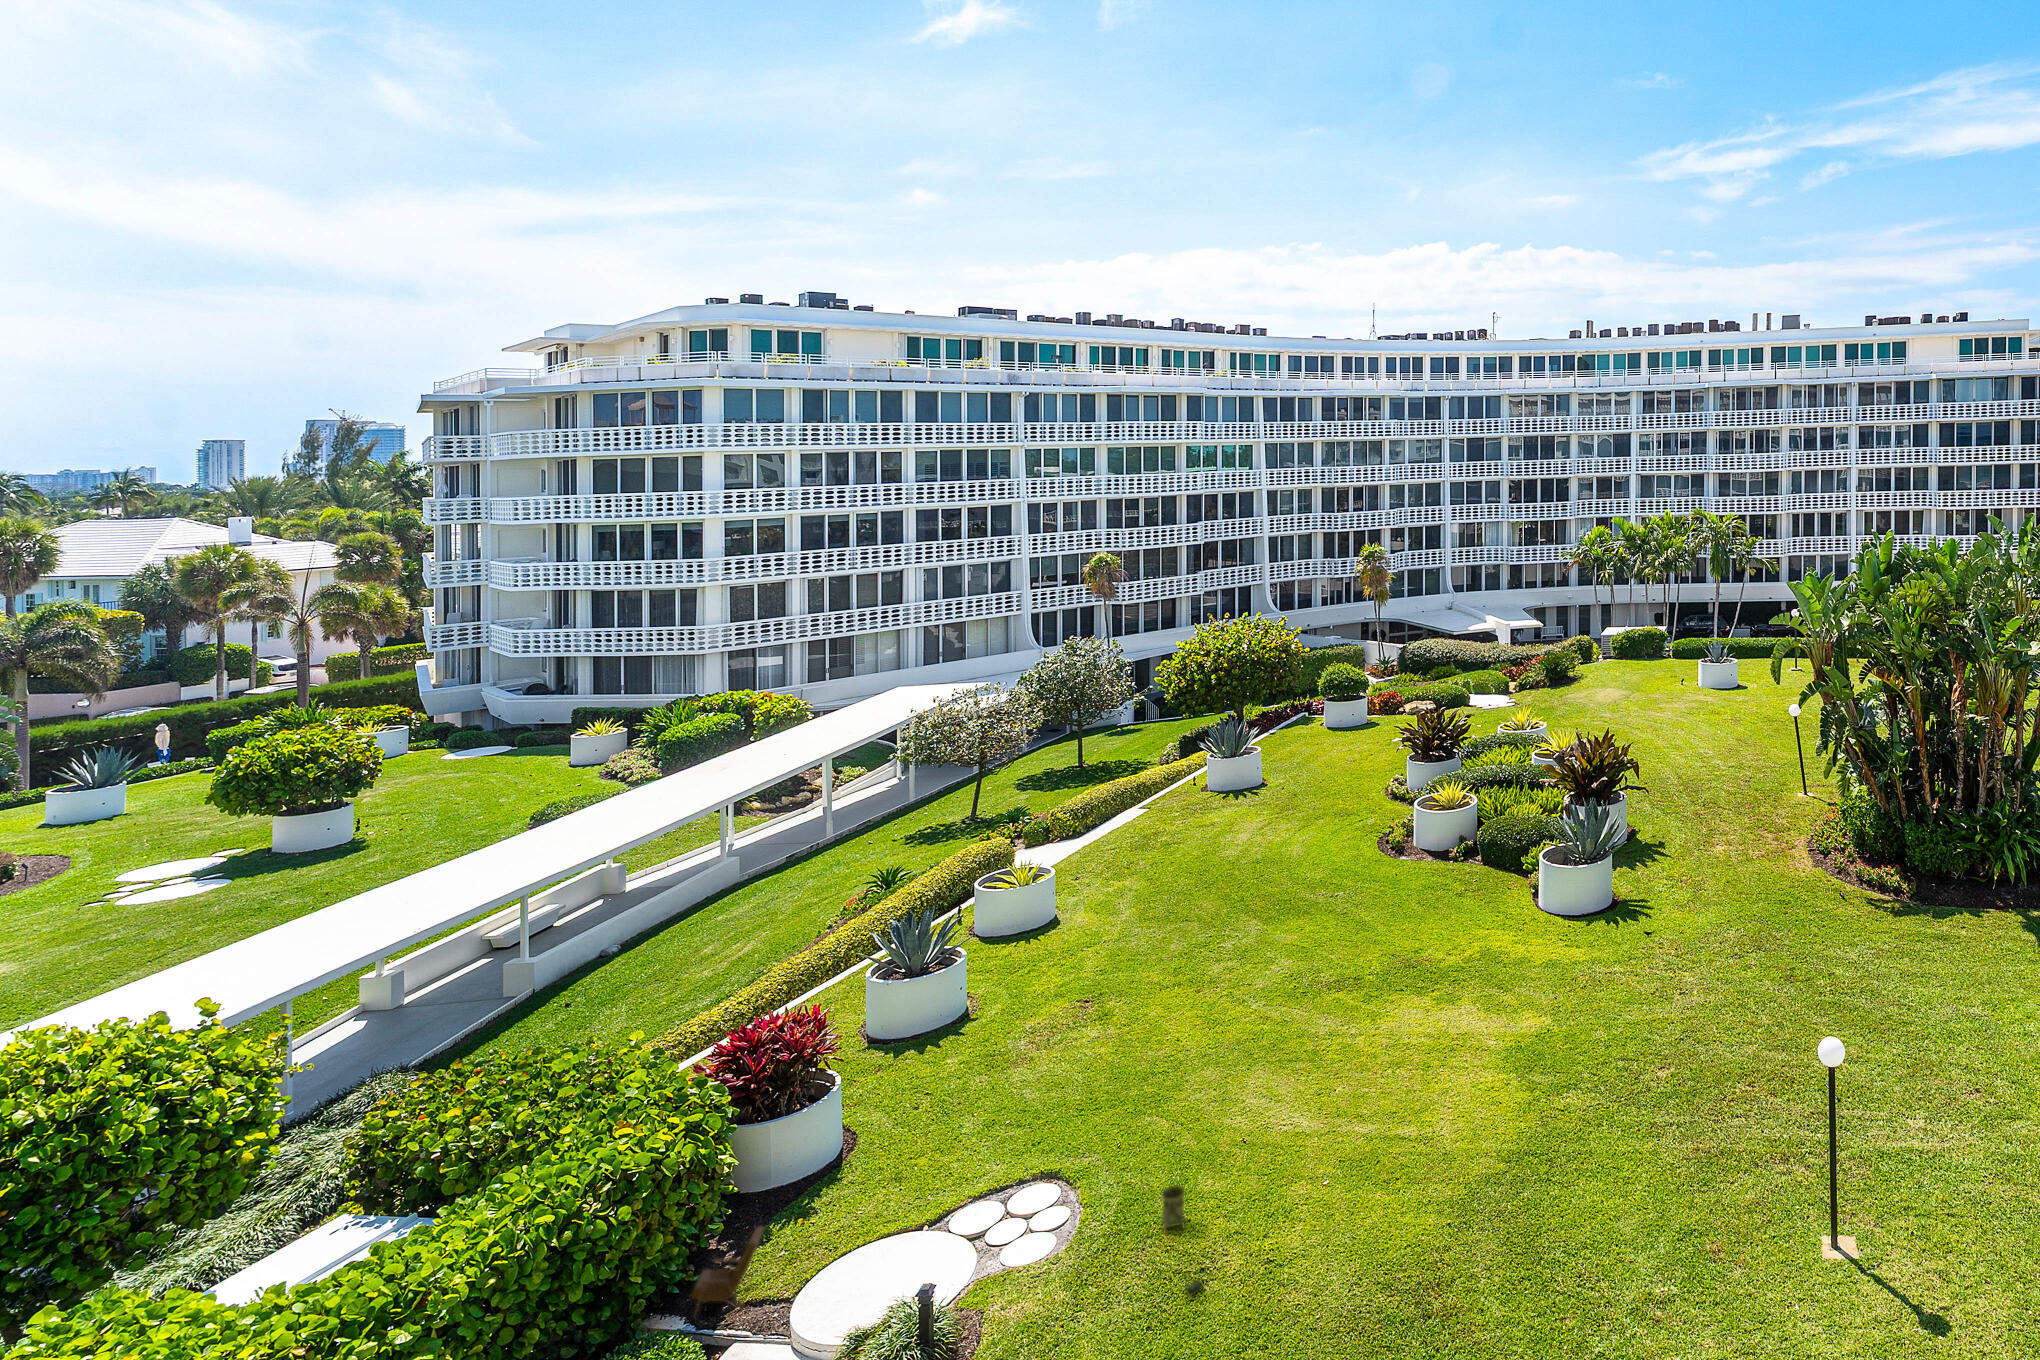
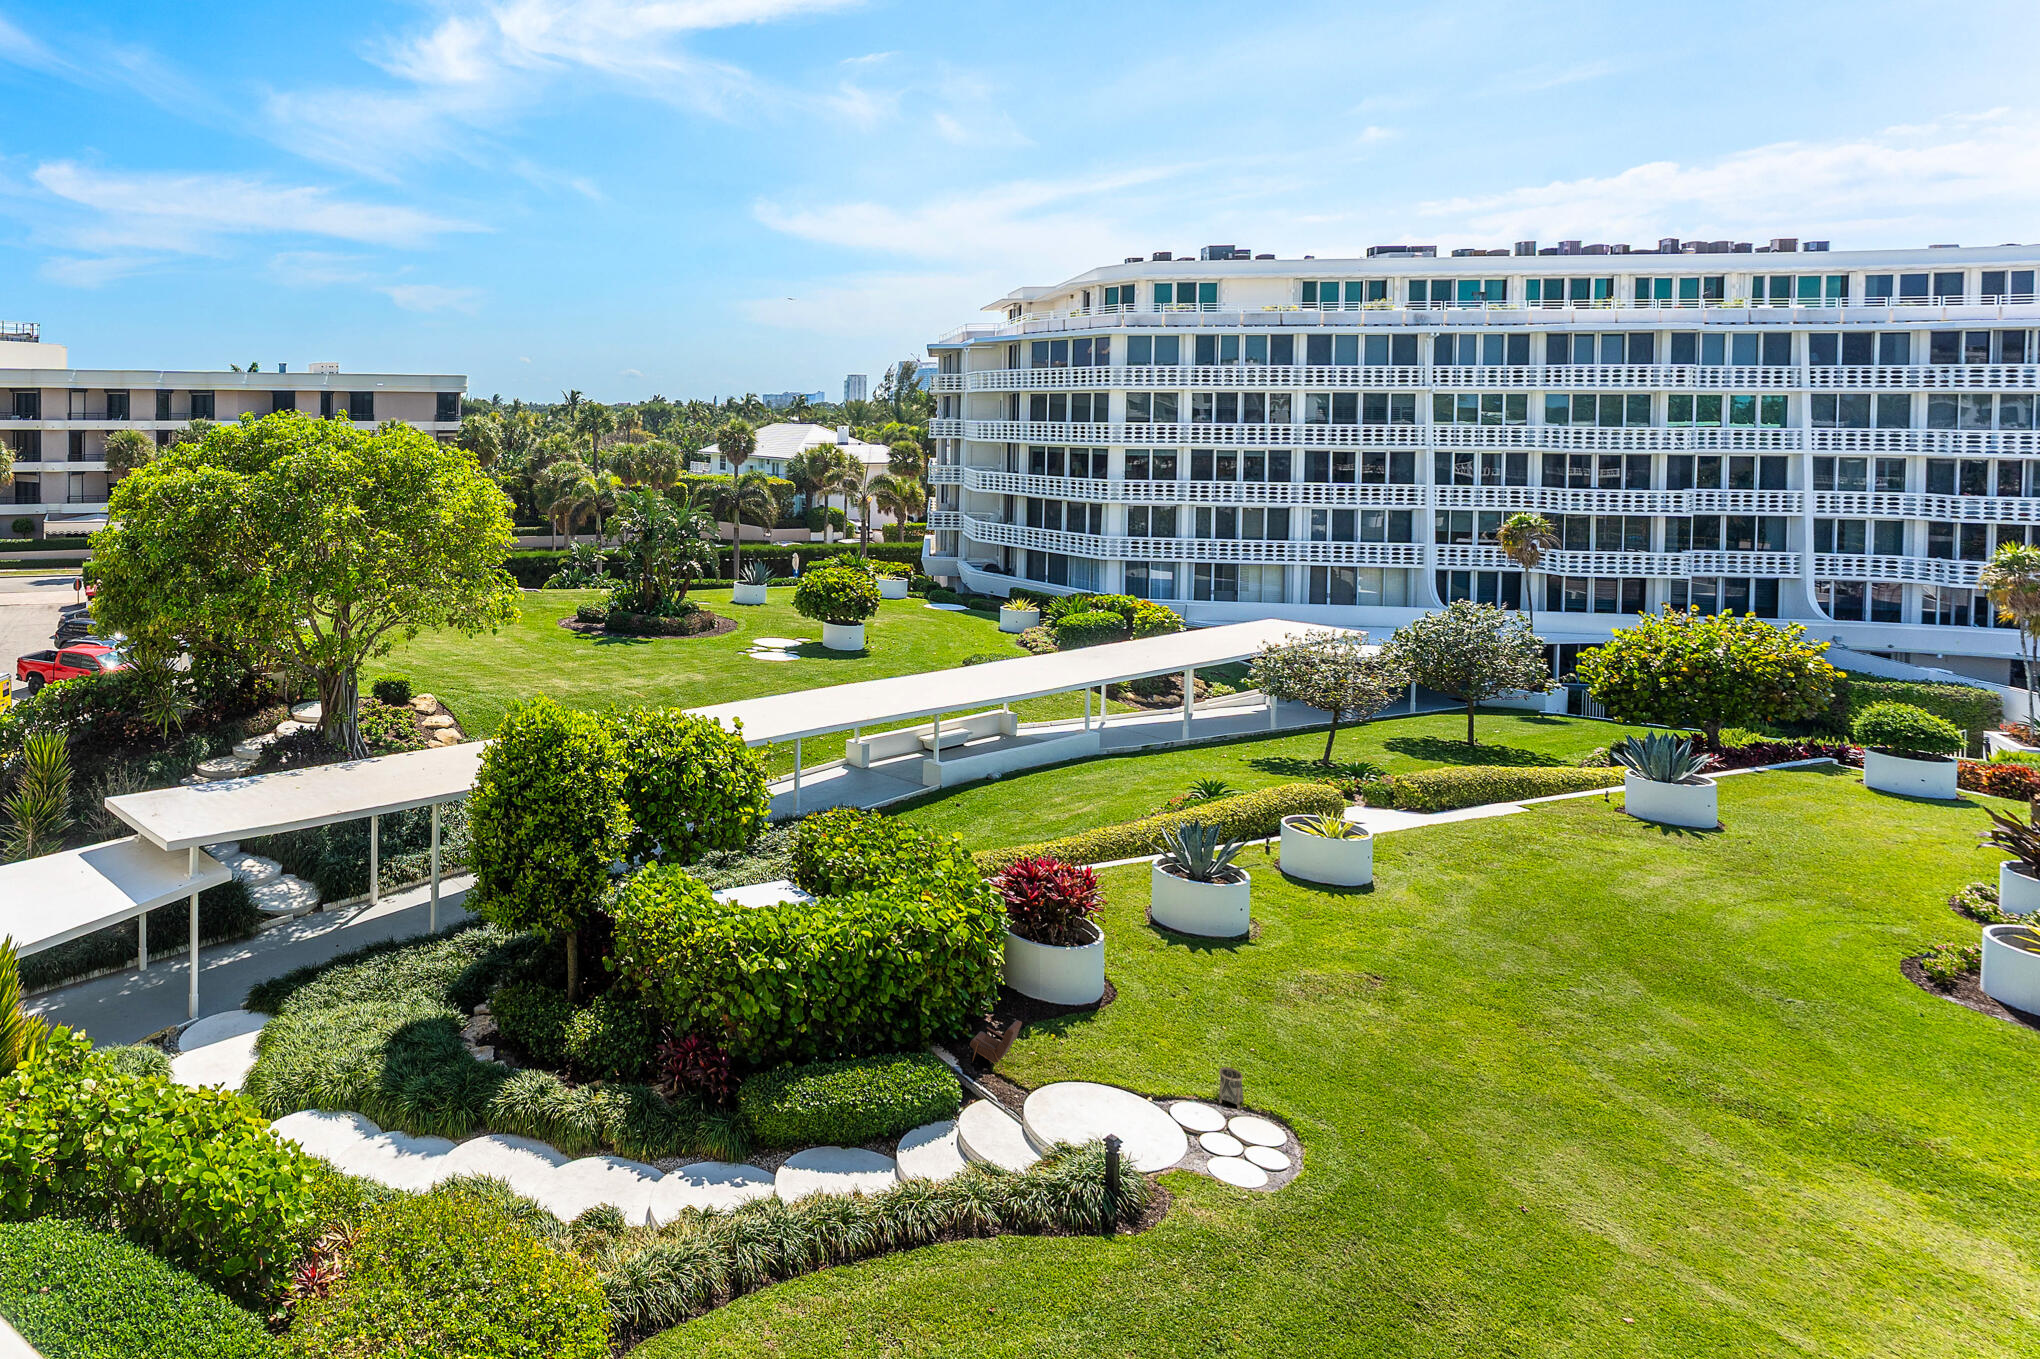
basket: present [1162,1185,1185,1232] -> present [1219,1067,1243,1110]
decorative plant: present [1184,1272,1203,1296] -> none [1393,1290,1426,1324]

